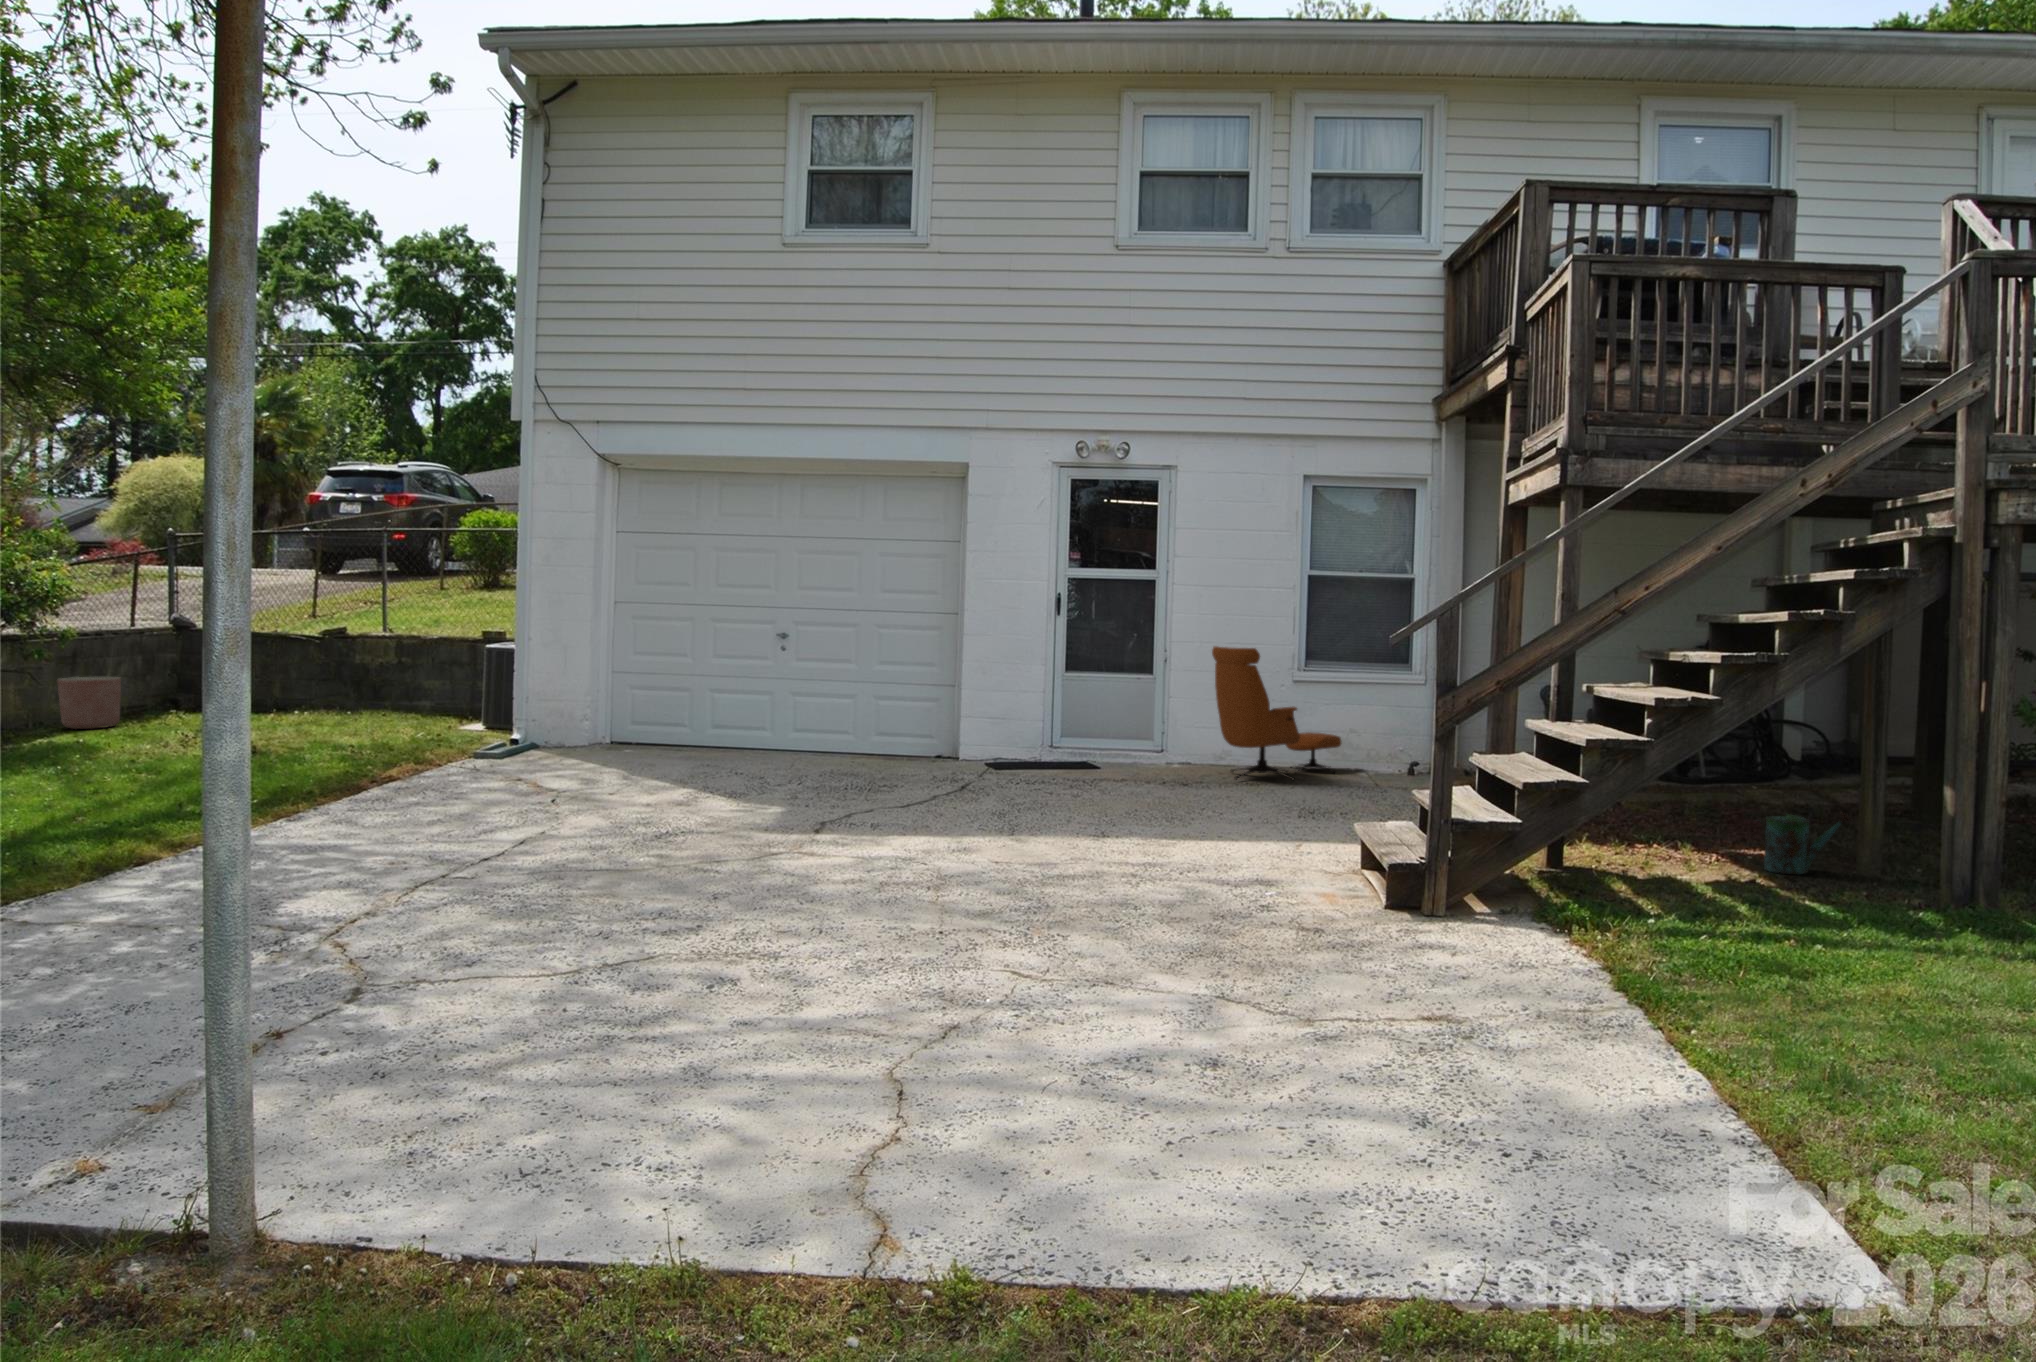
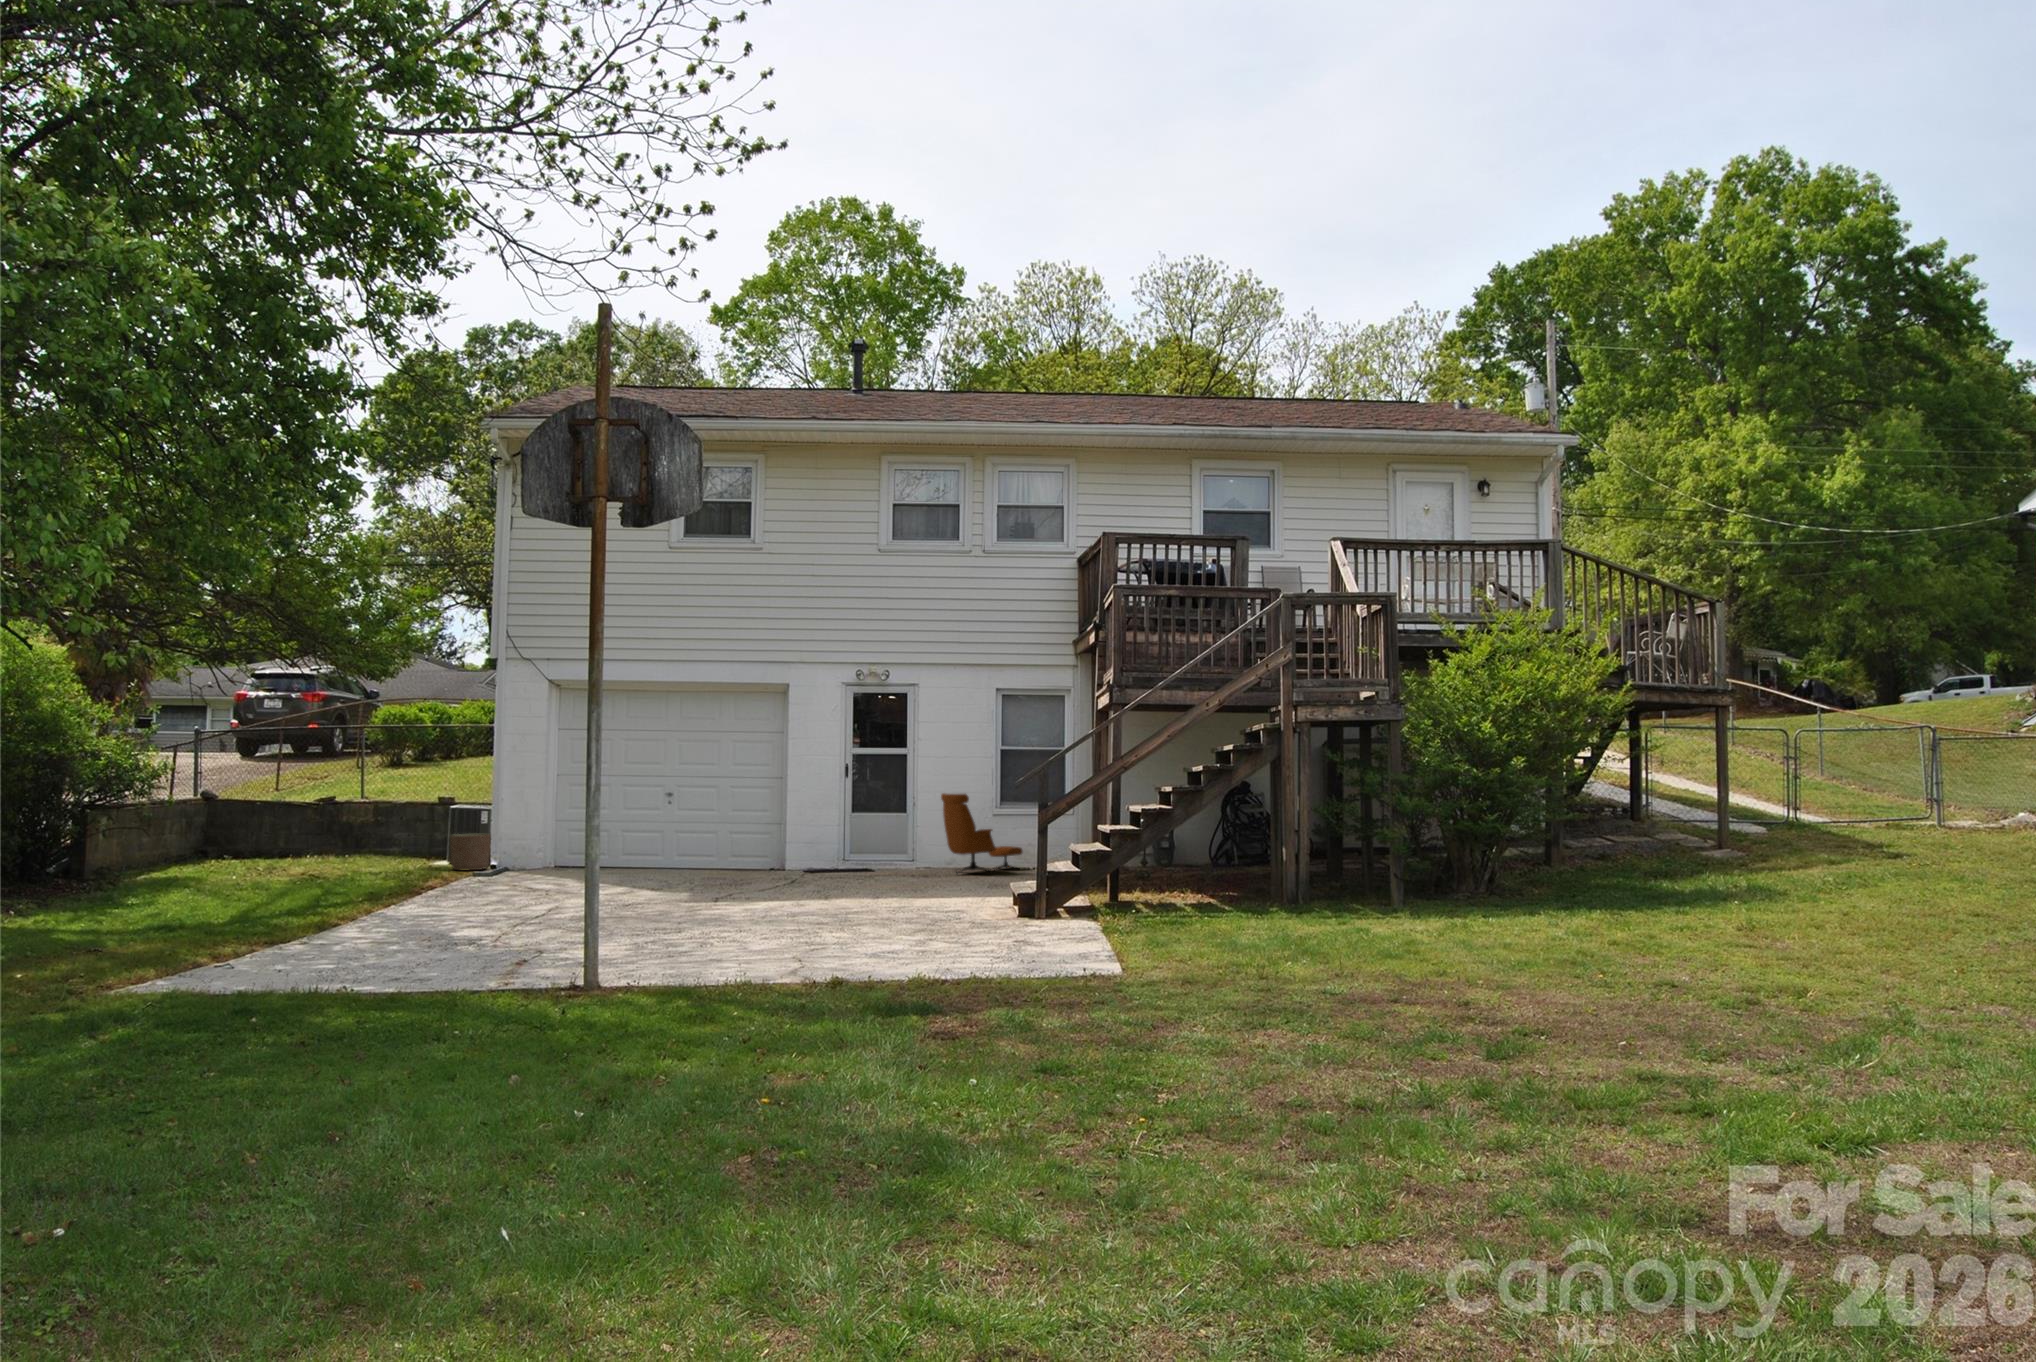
planter: present [58,677,121,729] -> present [450,834,491,871]
watering can: present [1752,812,1851,874] -> none [1210,867,1257,900]

